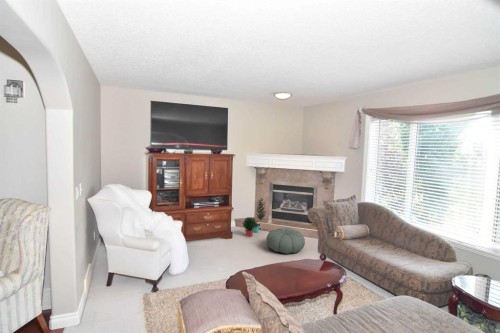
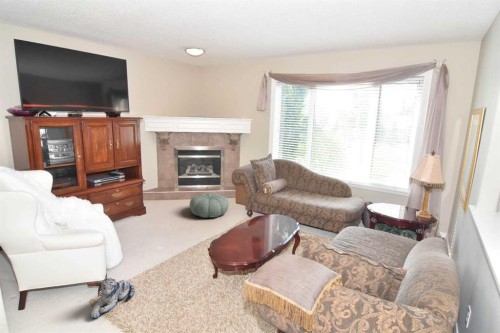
potted plant: present [243,198,265,237] -> none [155,164,174,209]
plush toy: none [135,278,177,307] -> present [91,278,134,318]

